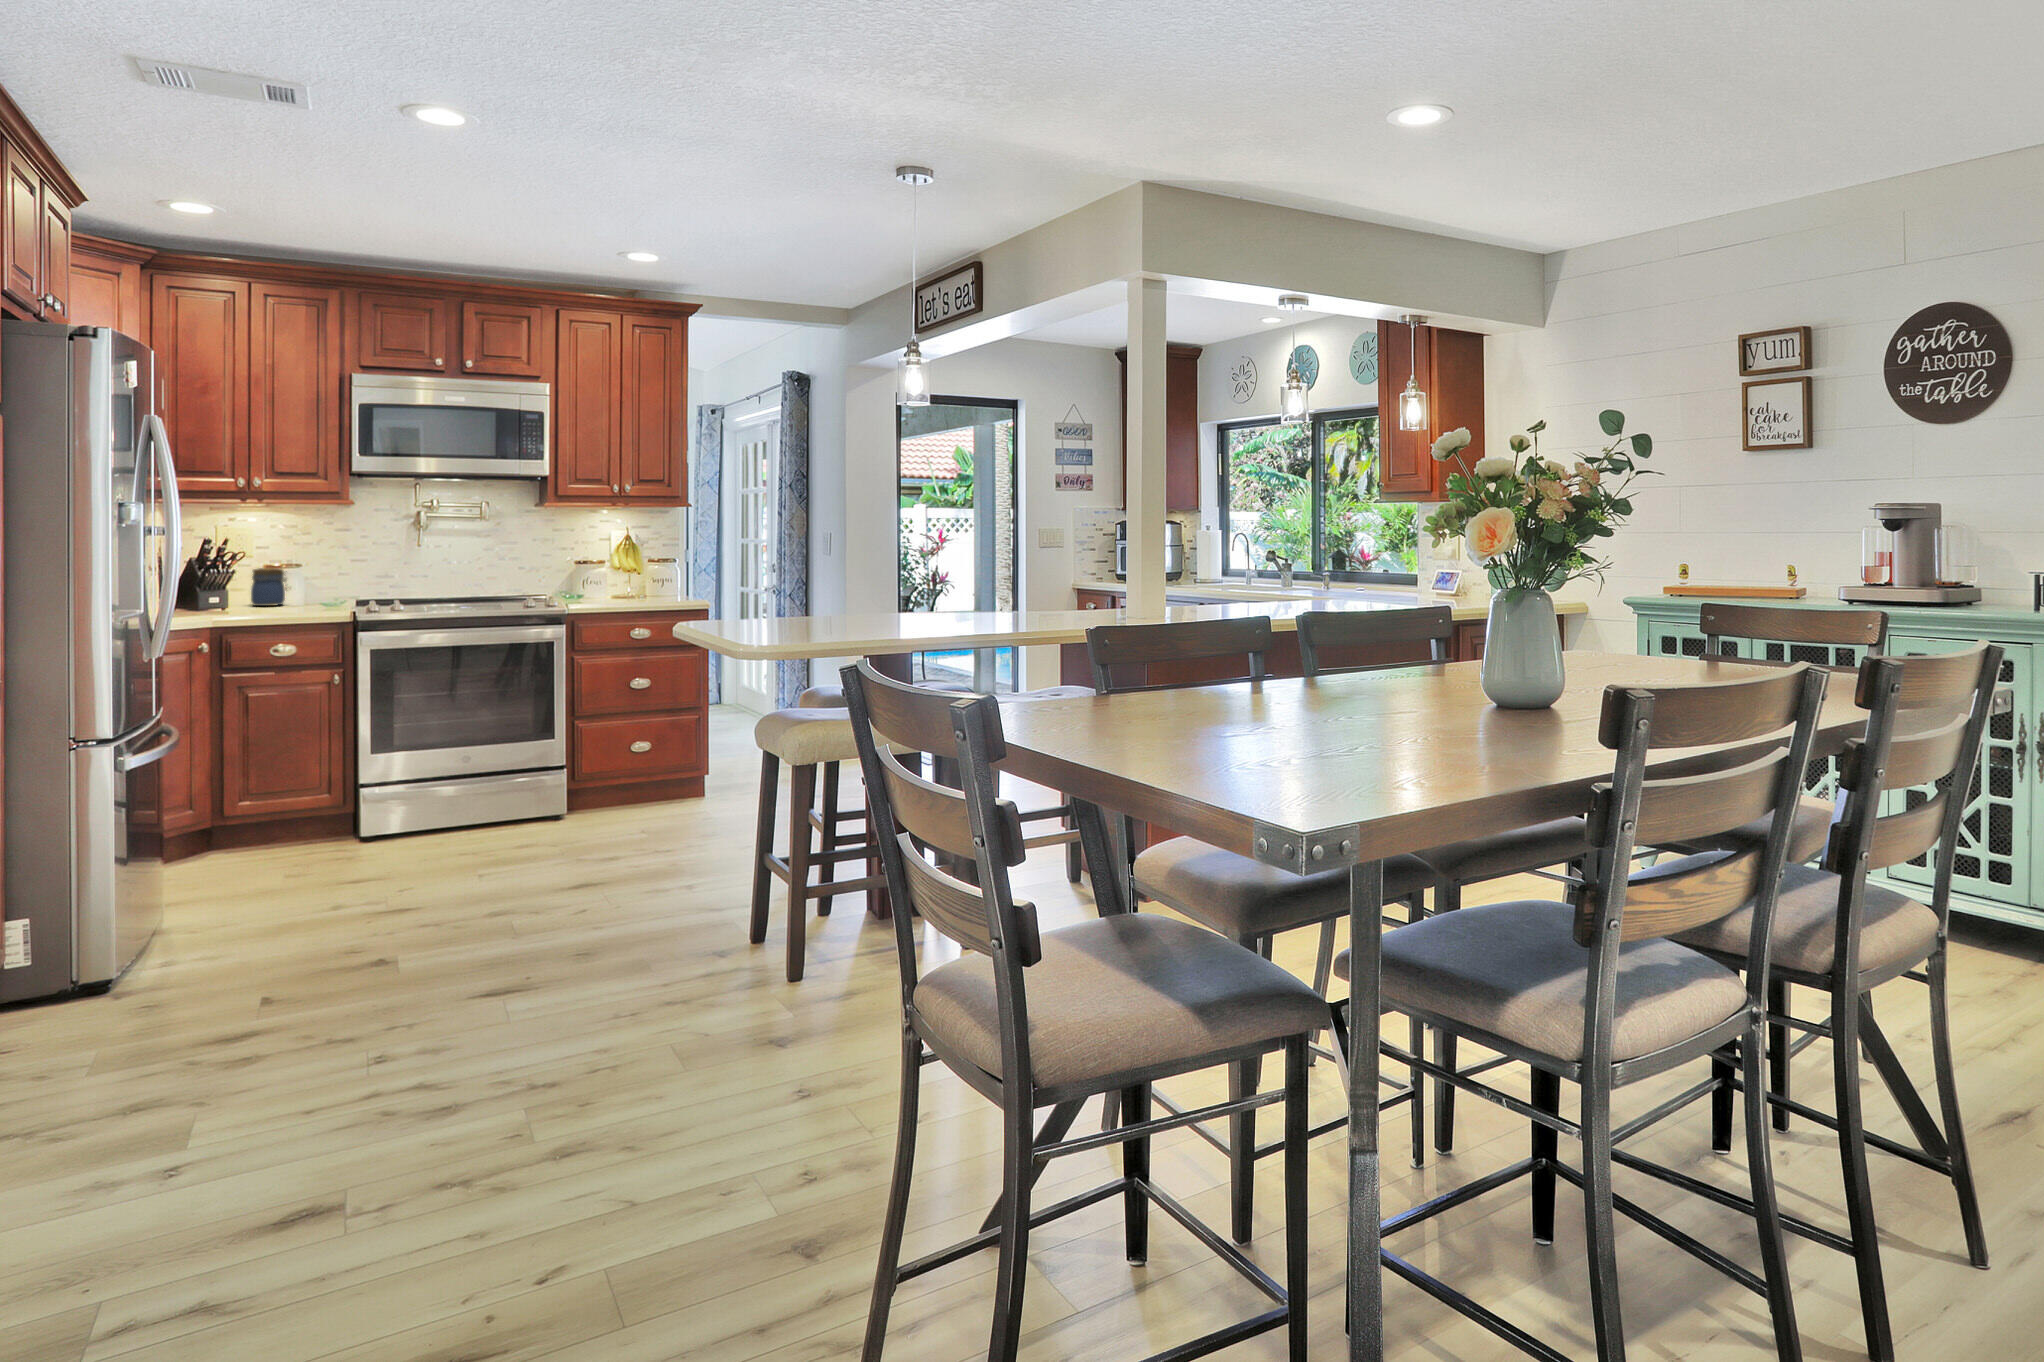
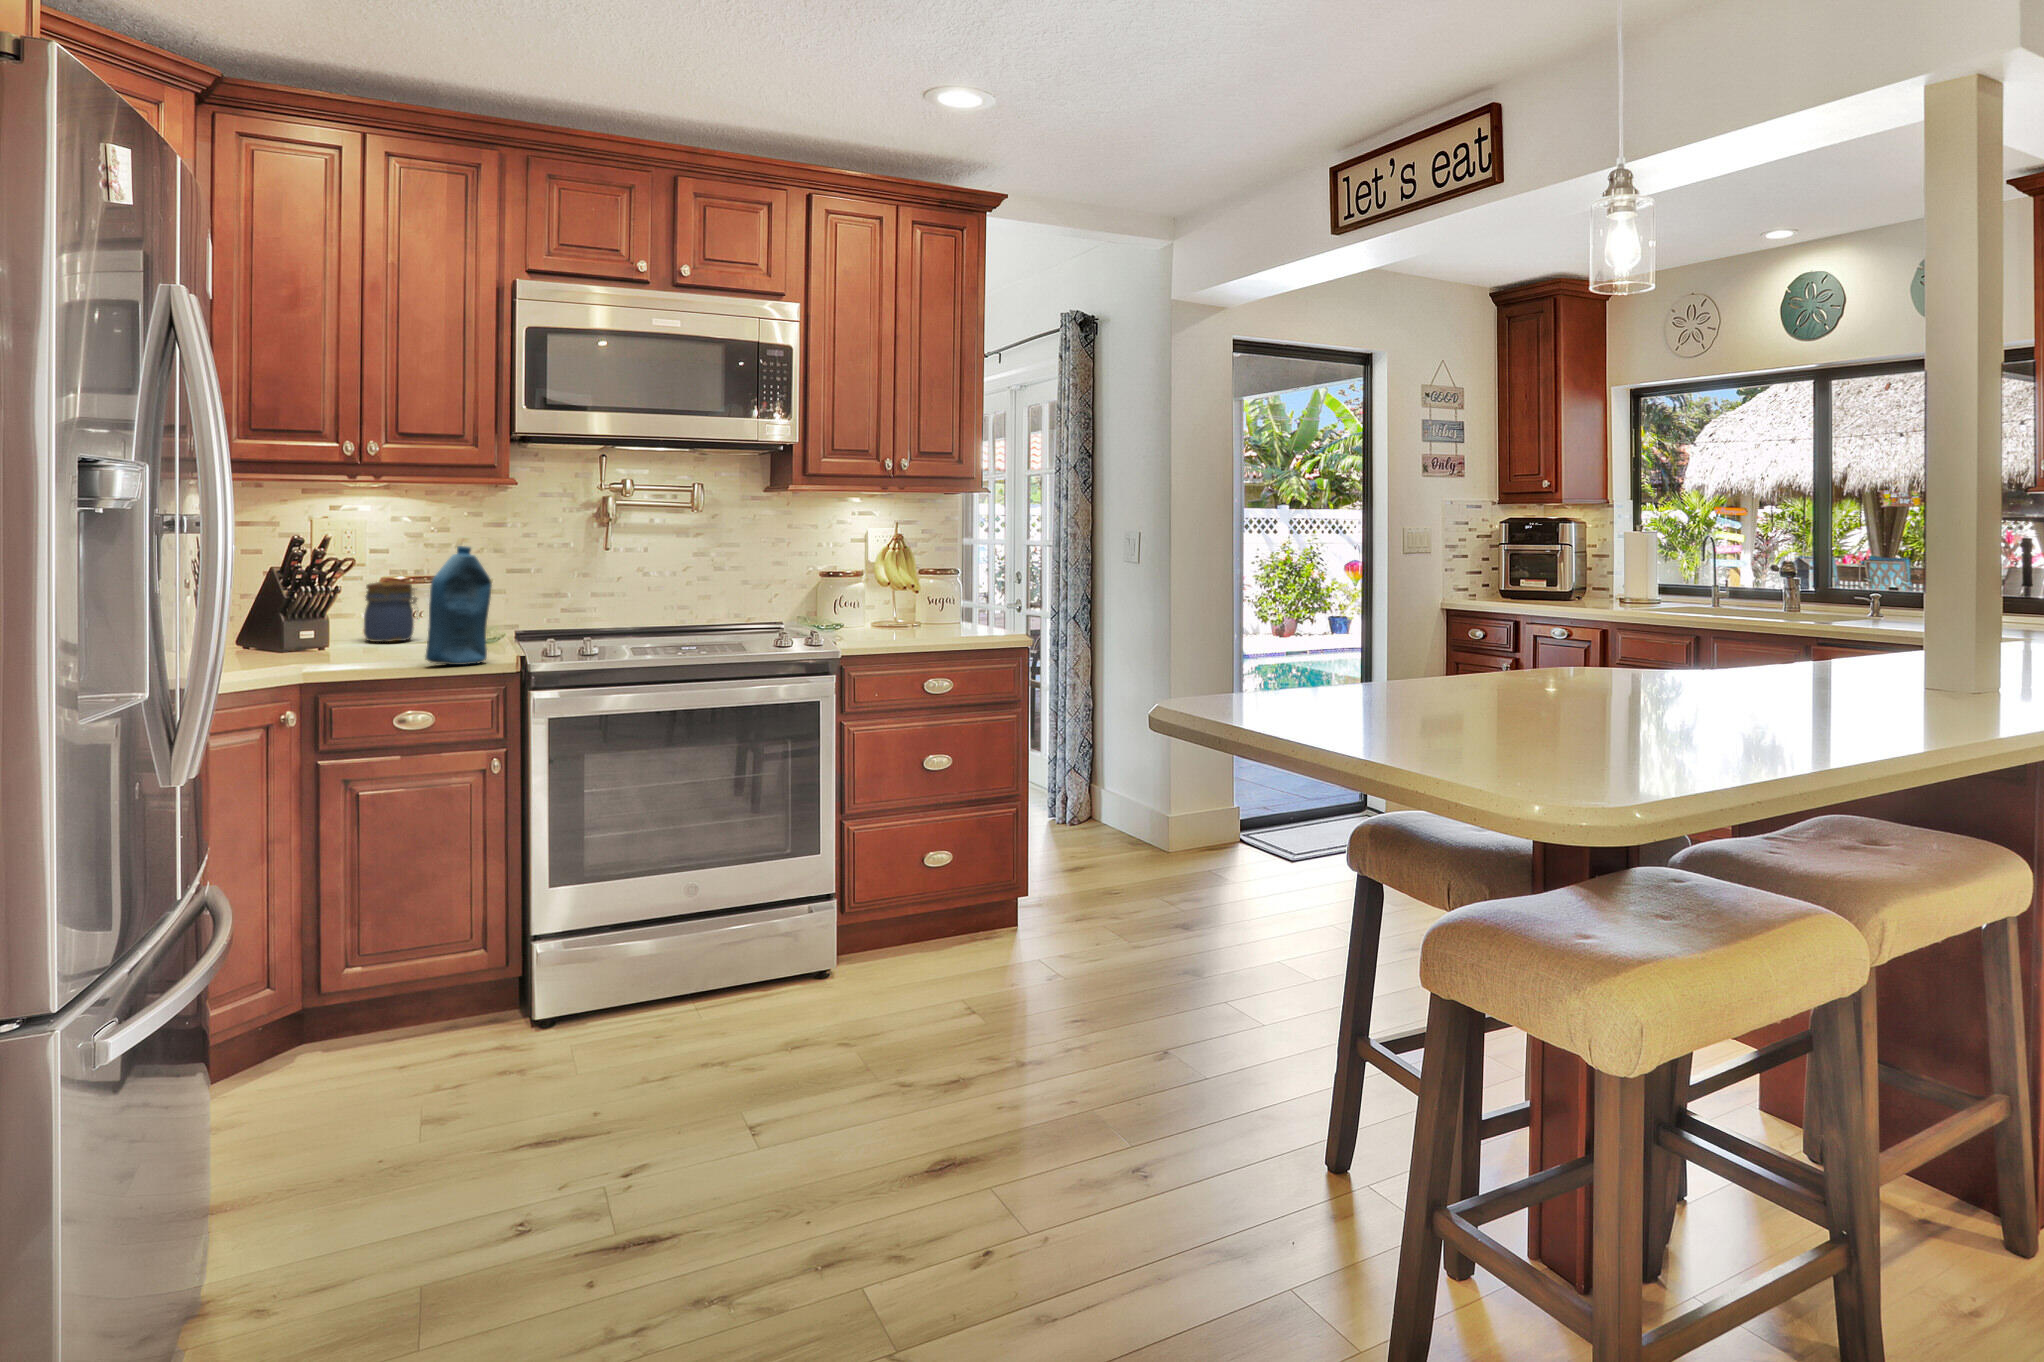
bottle: none [292,543,336,617] -> present [425,546,492,665]

